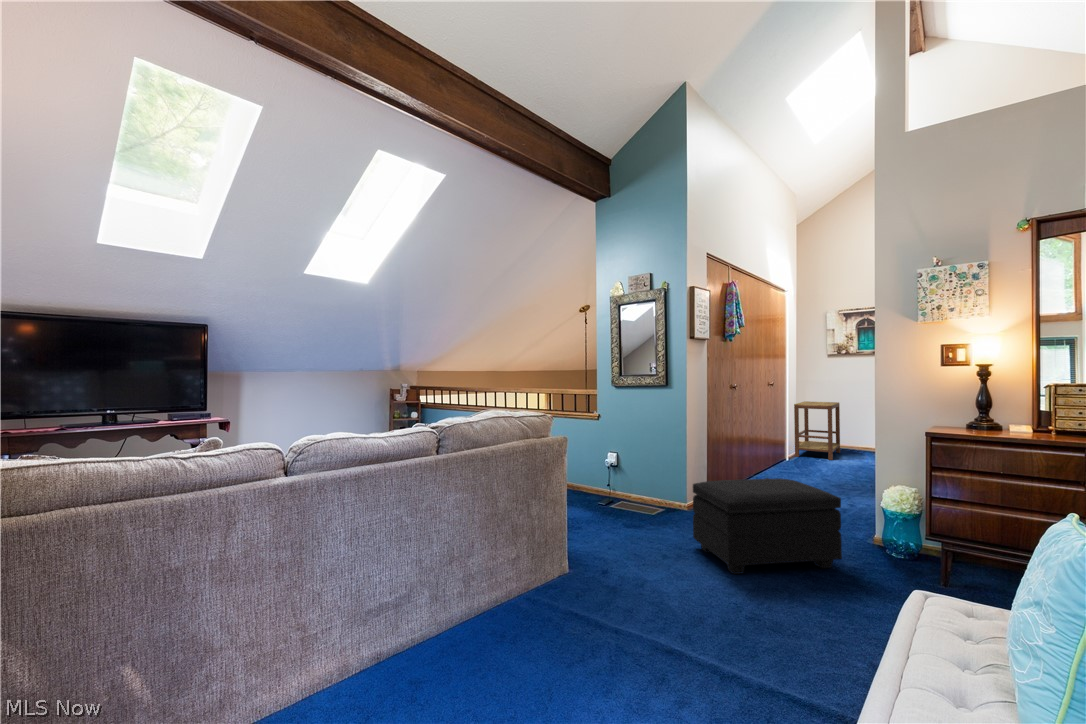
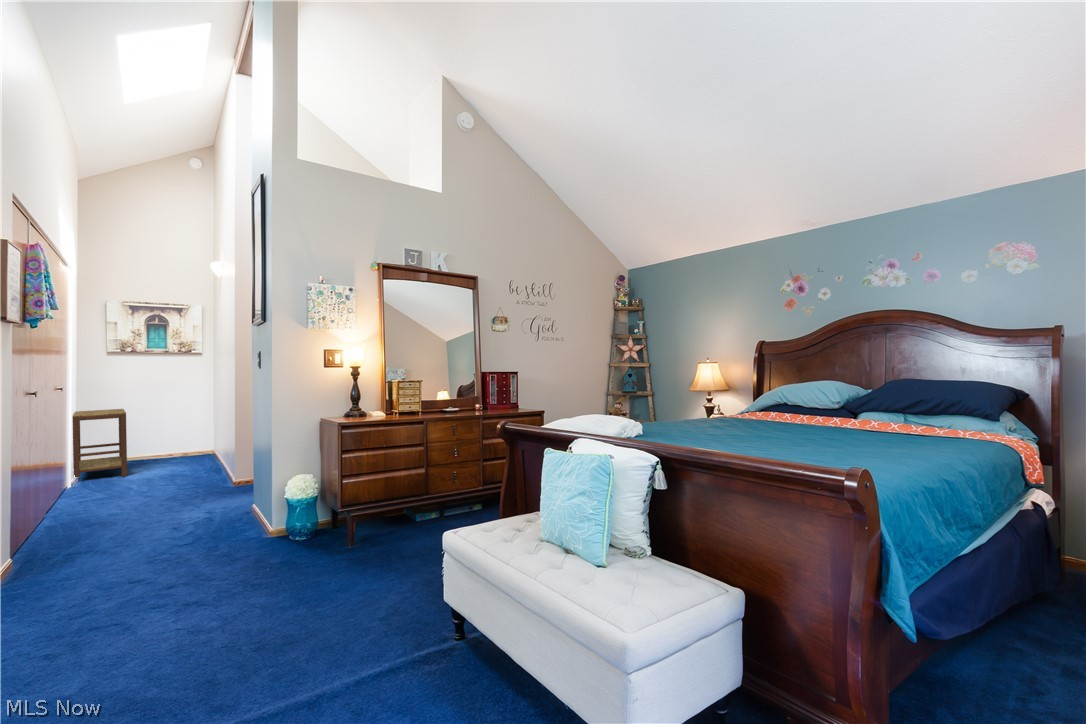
footstool: present [693,478,842,574] -> none [95,496,280,624]

